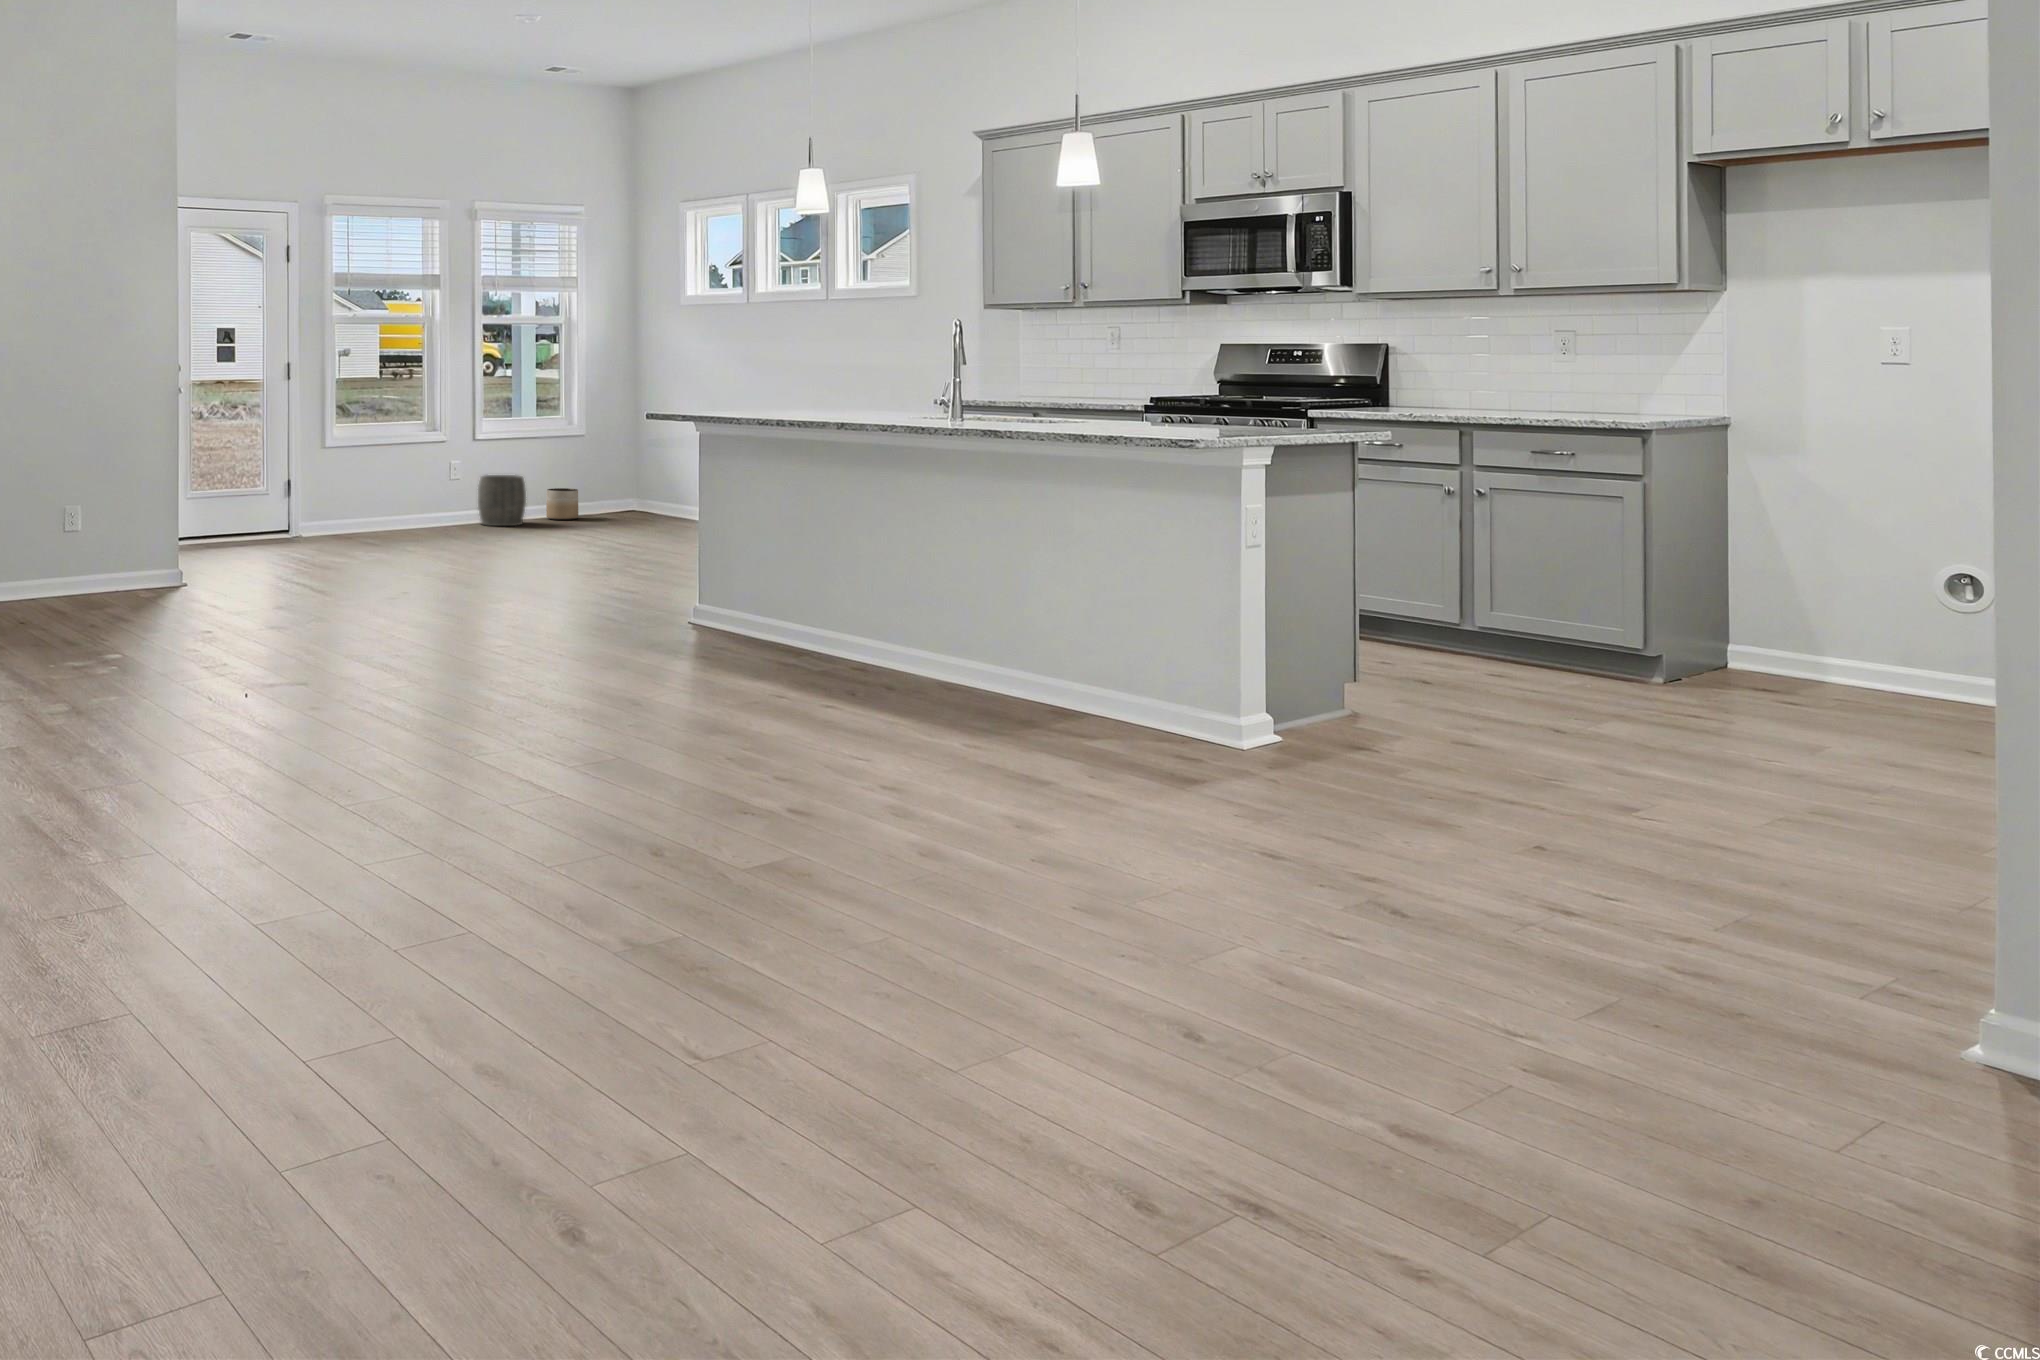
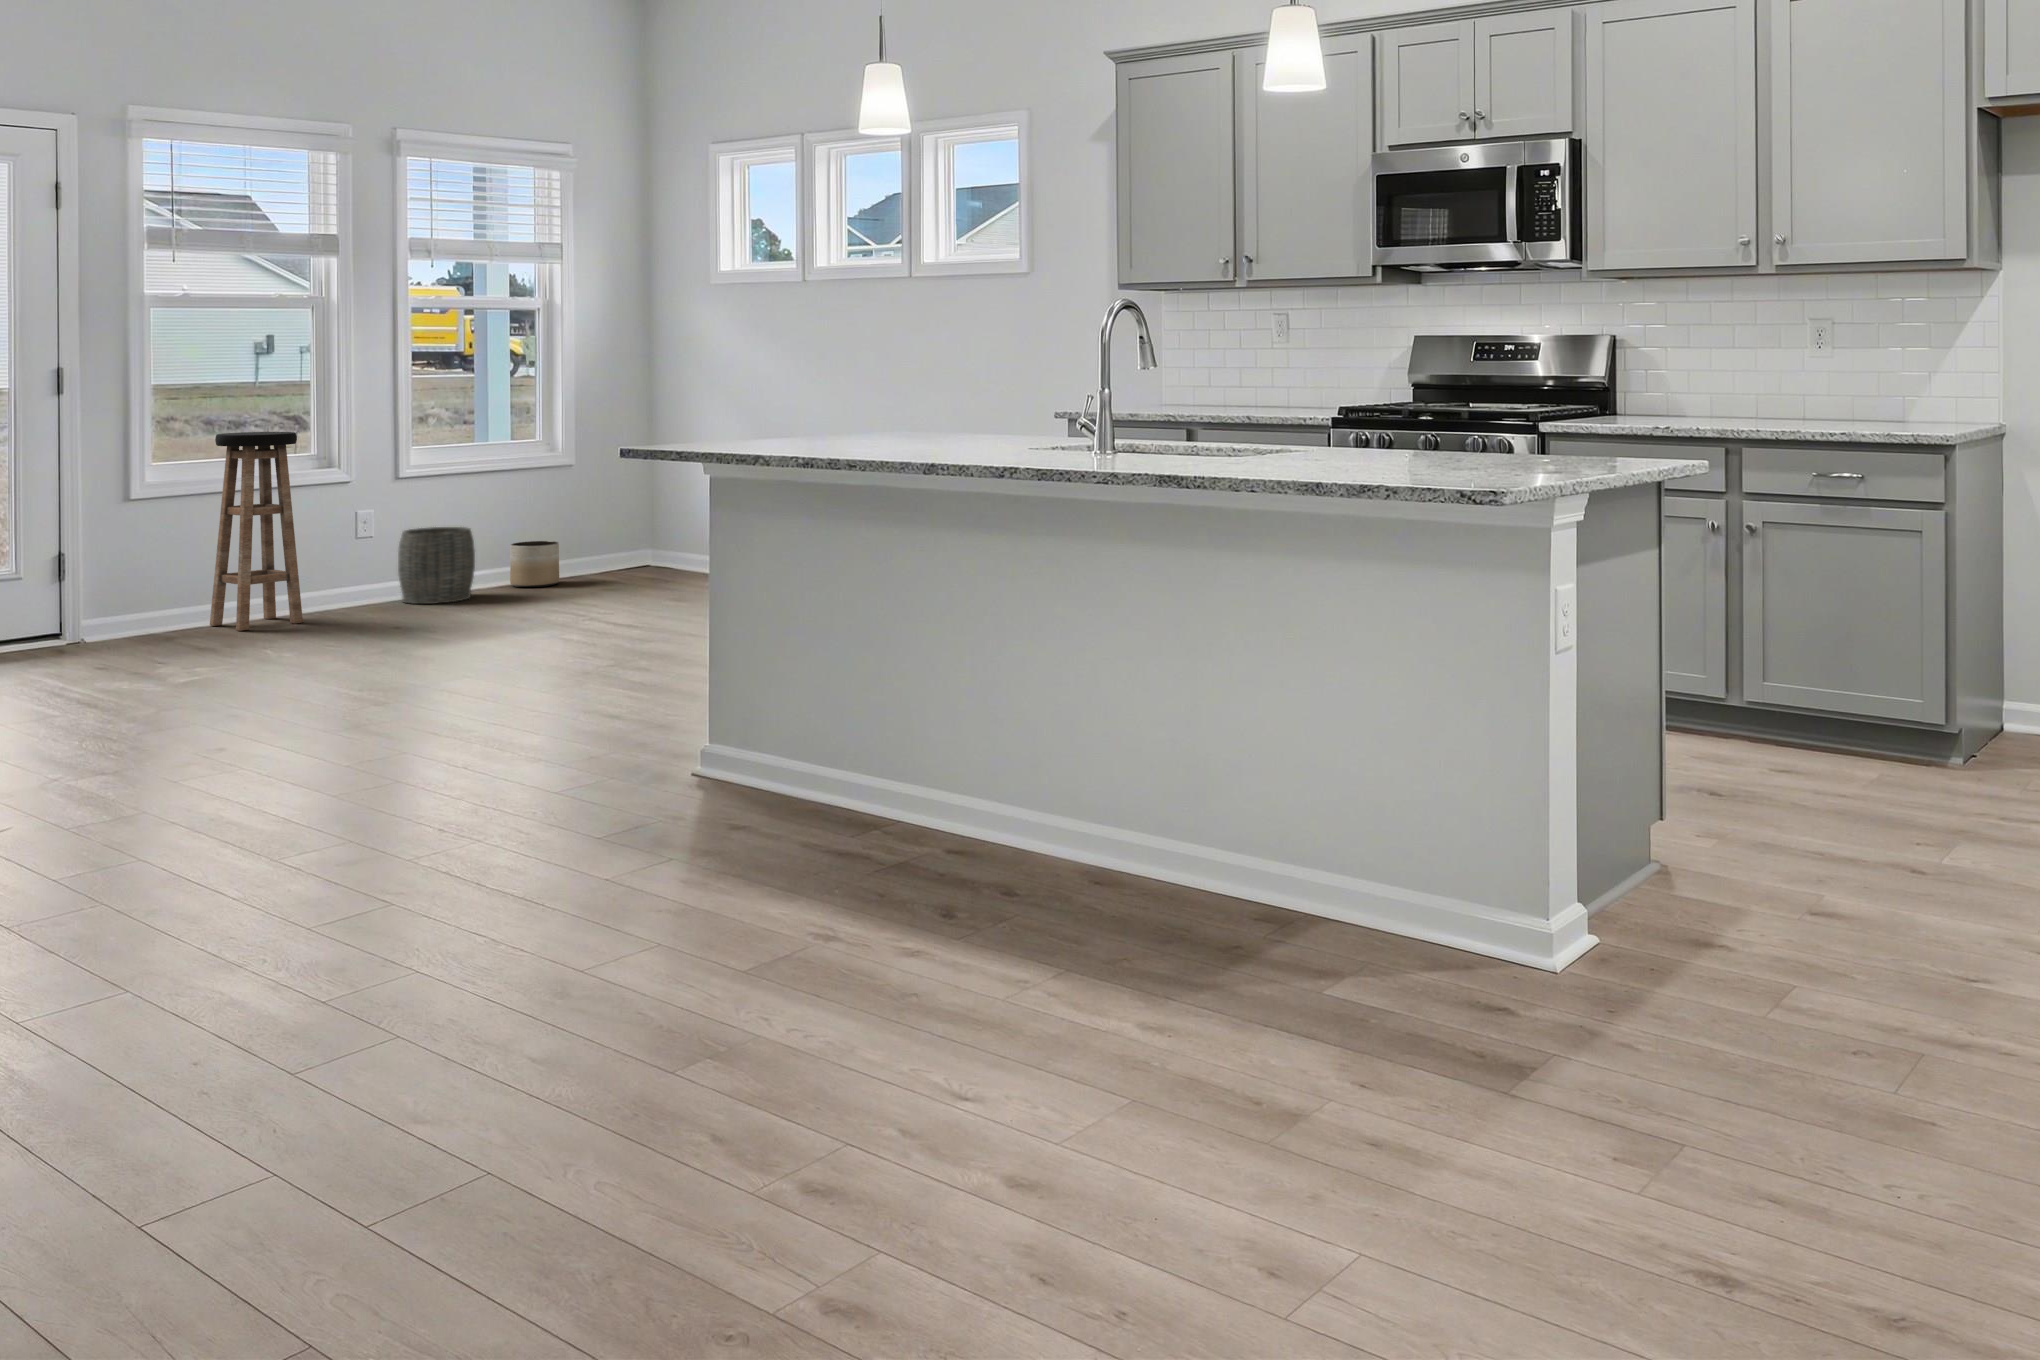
bar stool: none [370,406,425,535] -> present [210,432,303,631]

